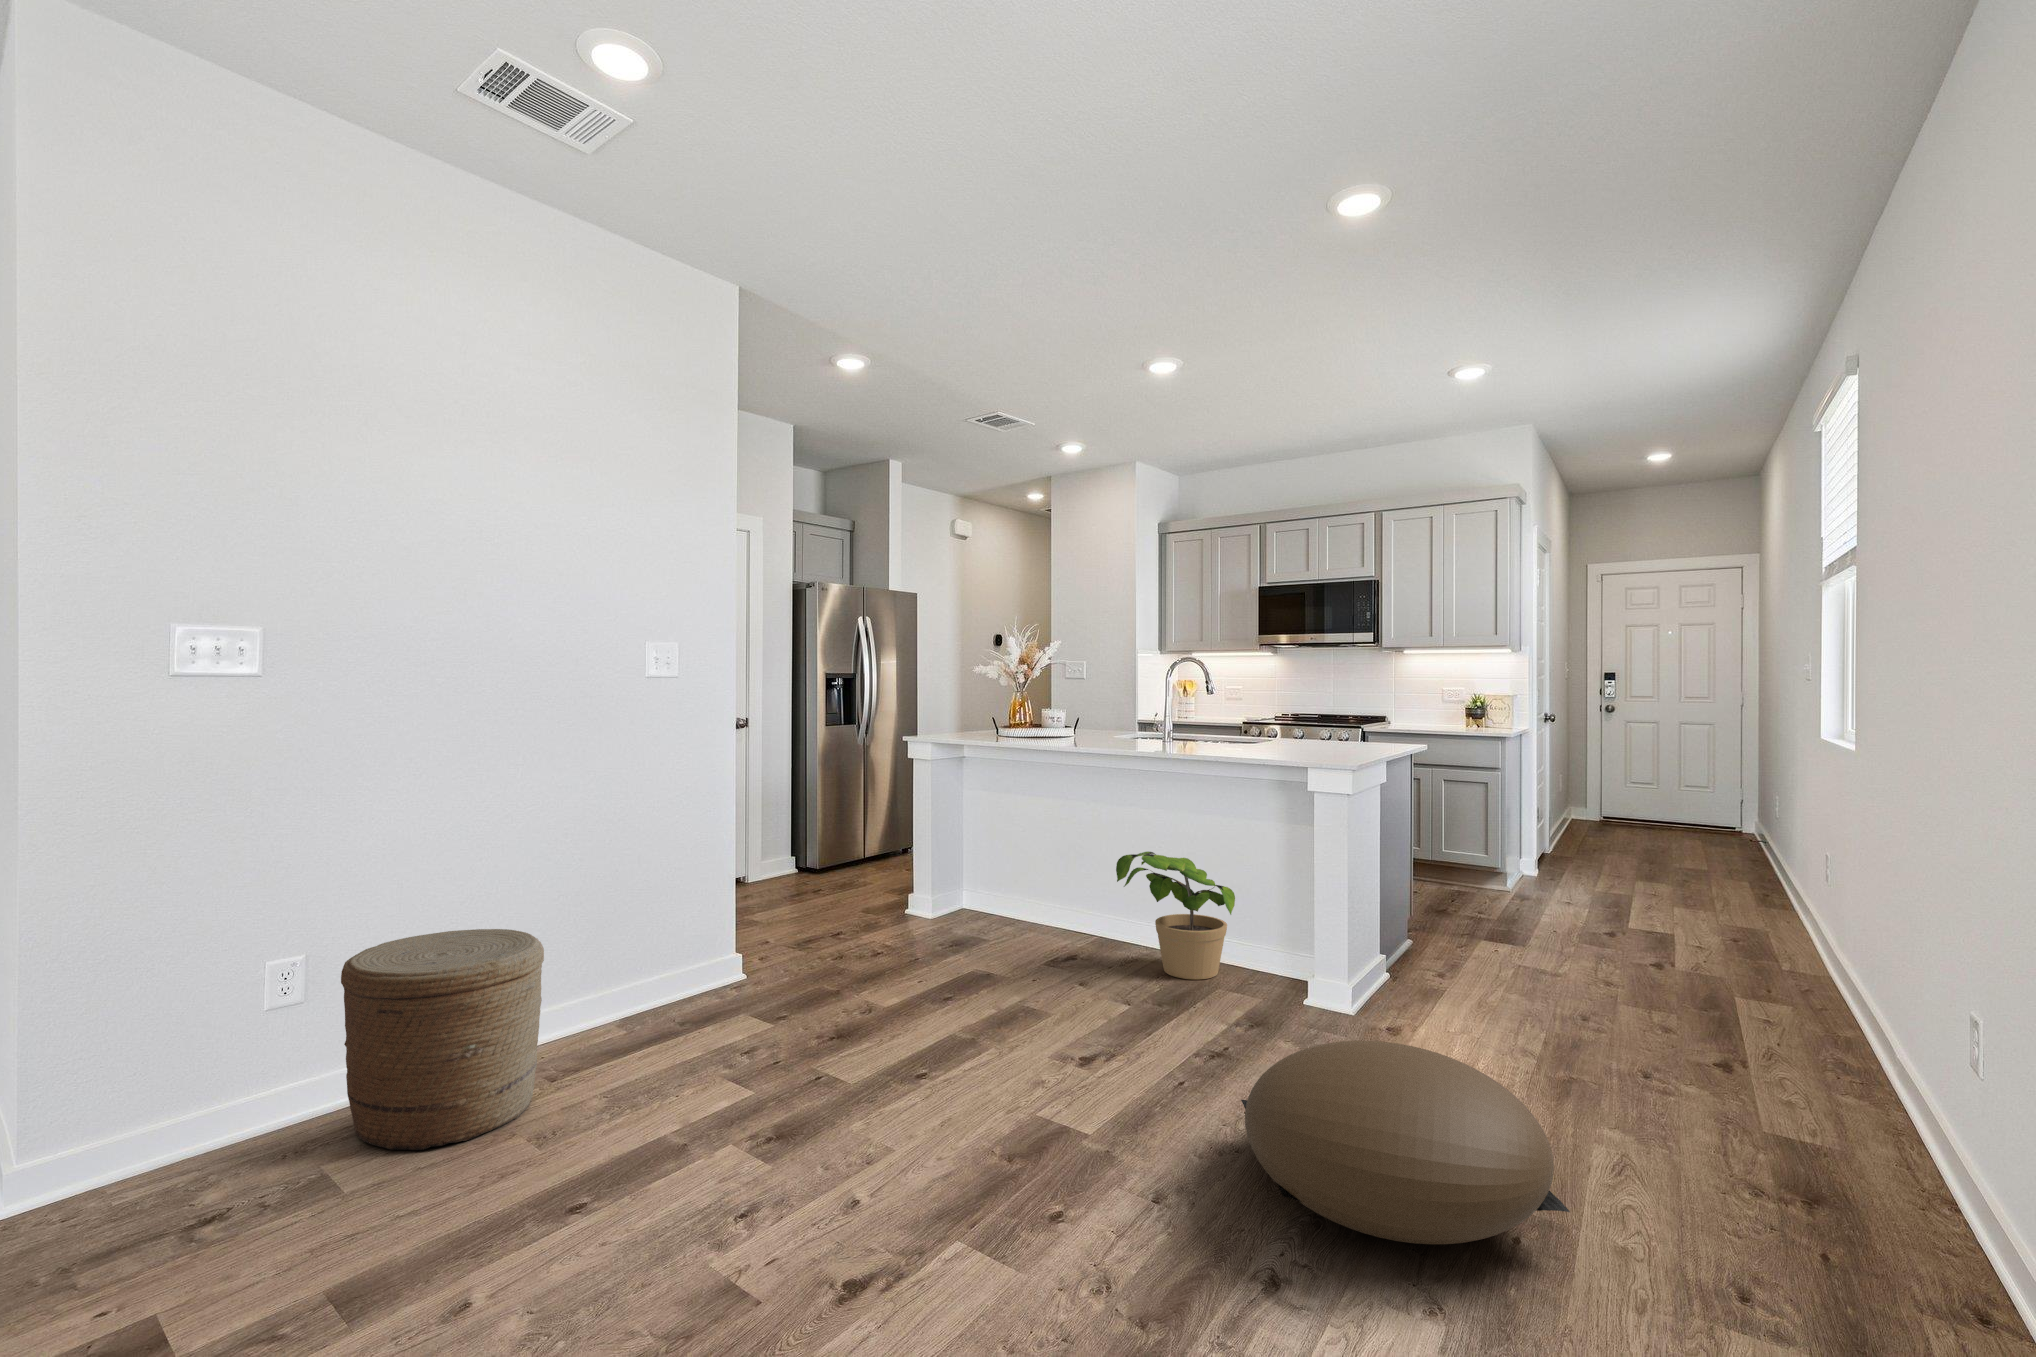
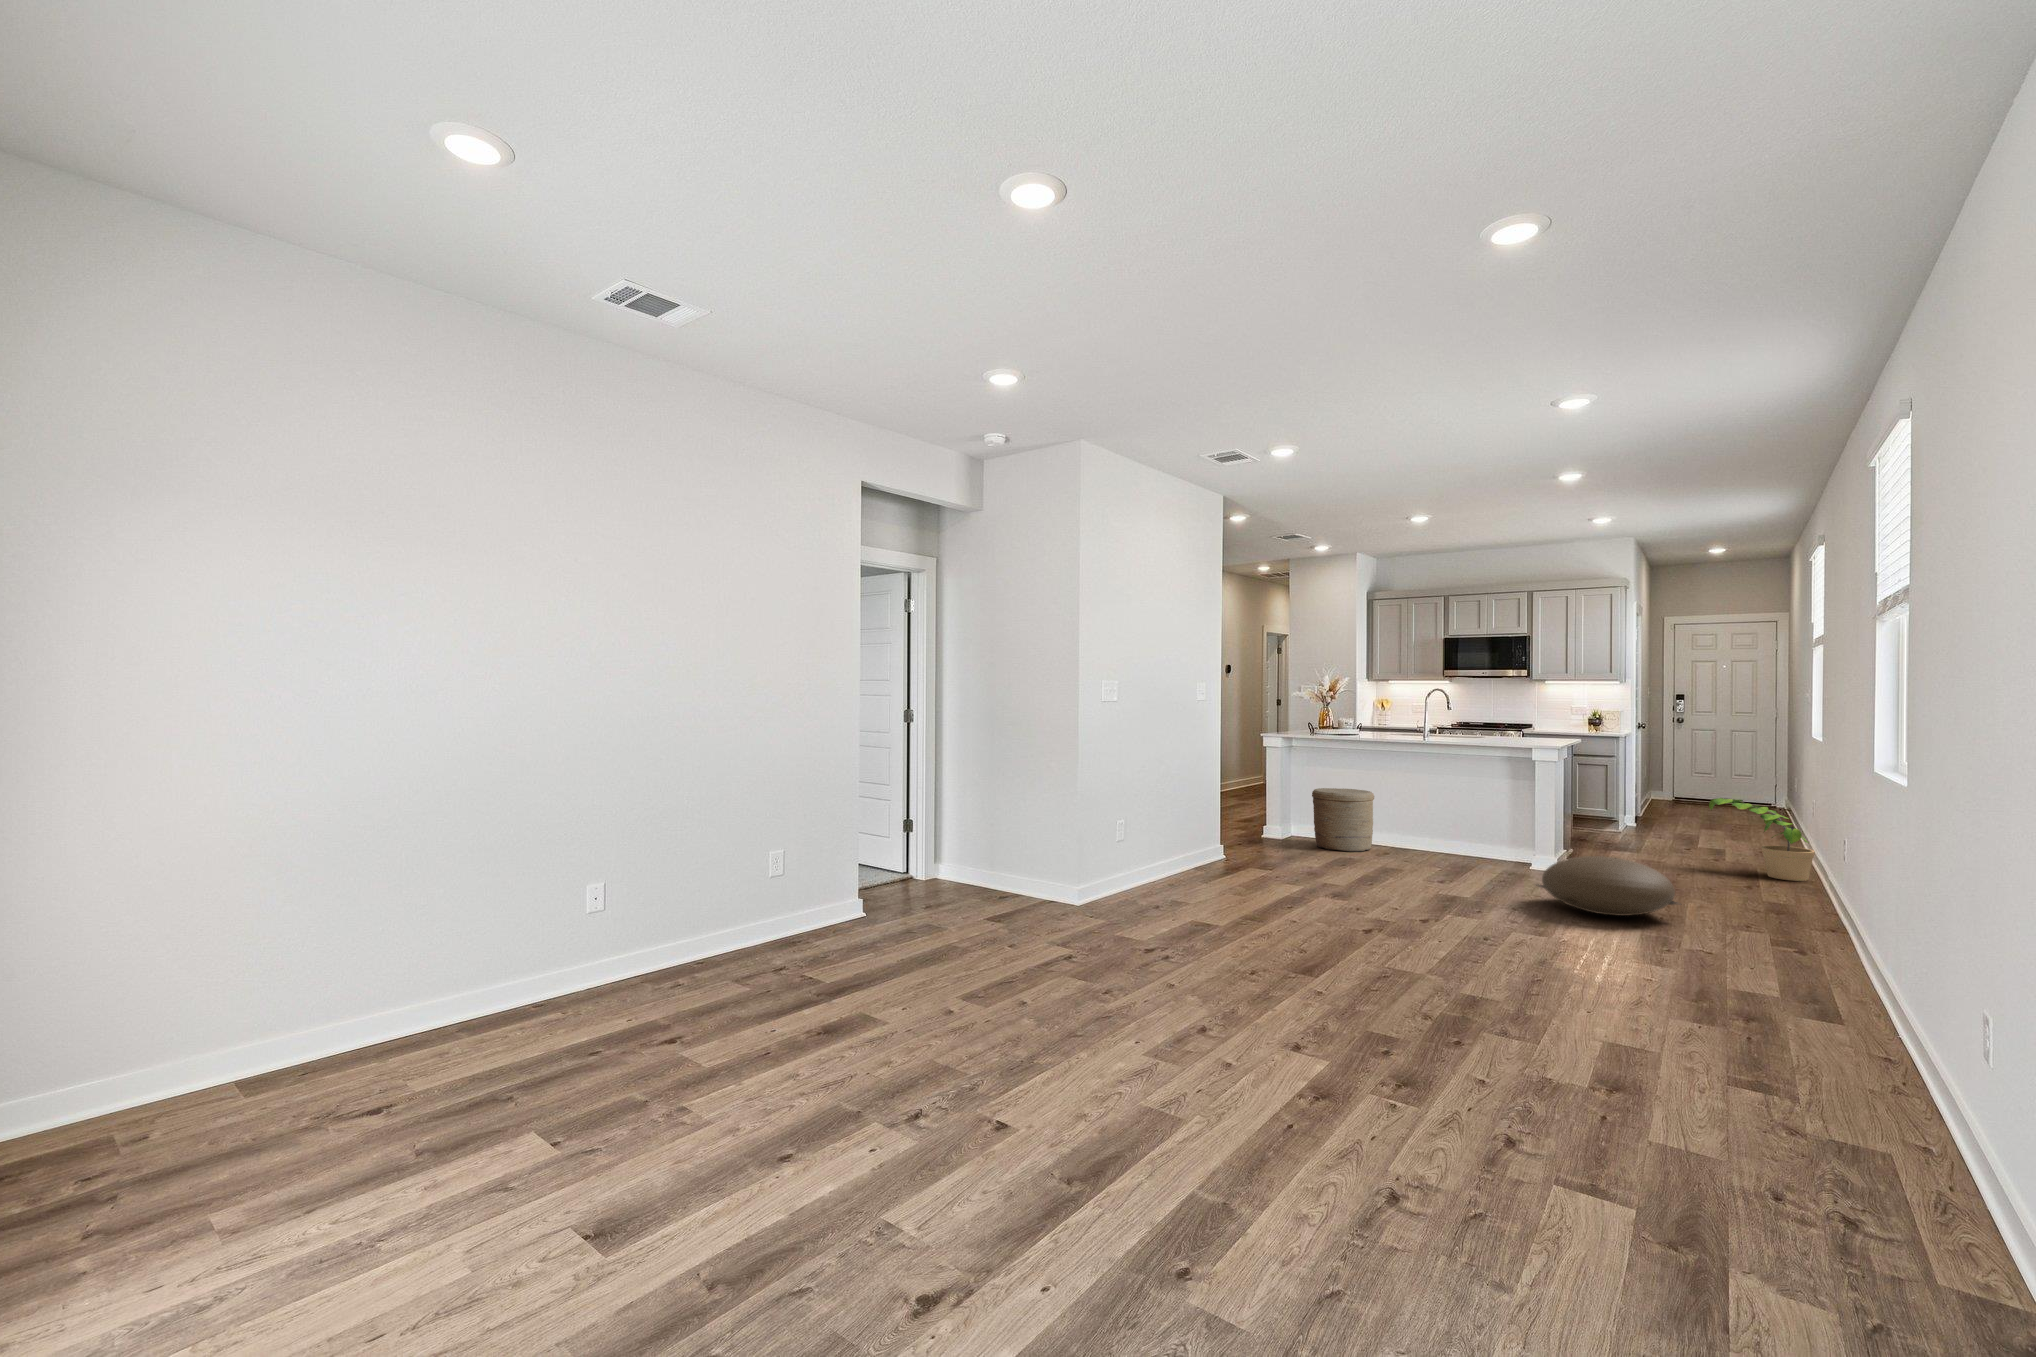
potted plant: present [1116,851,1235,979] -> present [1709,798,1815,881]
woven basket: present [341,929,544,1151] -> present [1312,788,1374,851]

